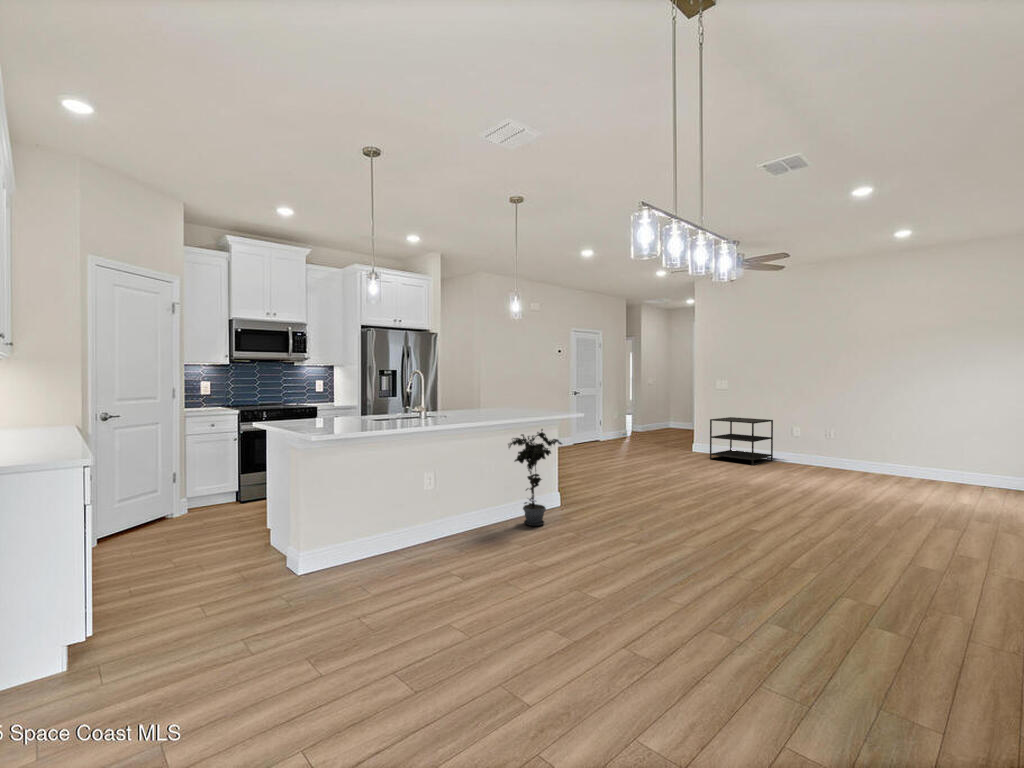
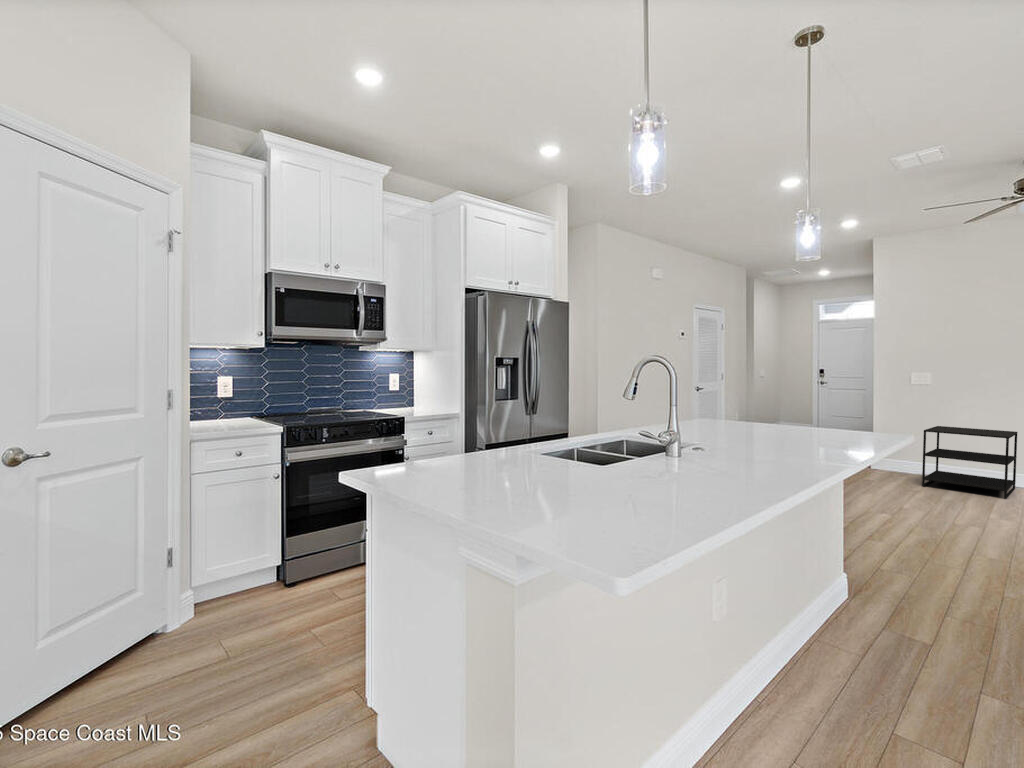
potted plant: present [508,429,562,526] -> none [838,479,948,680]

